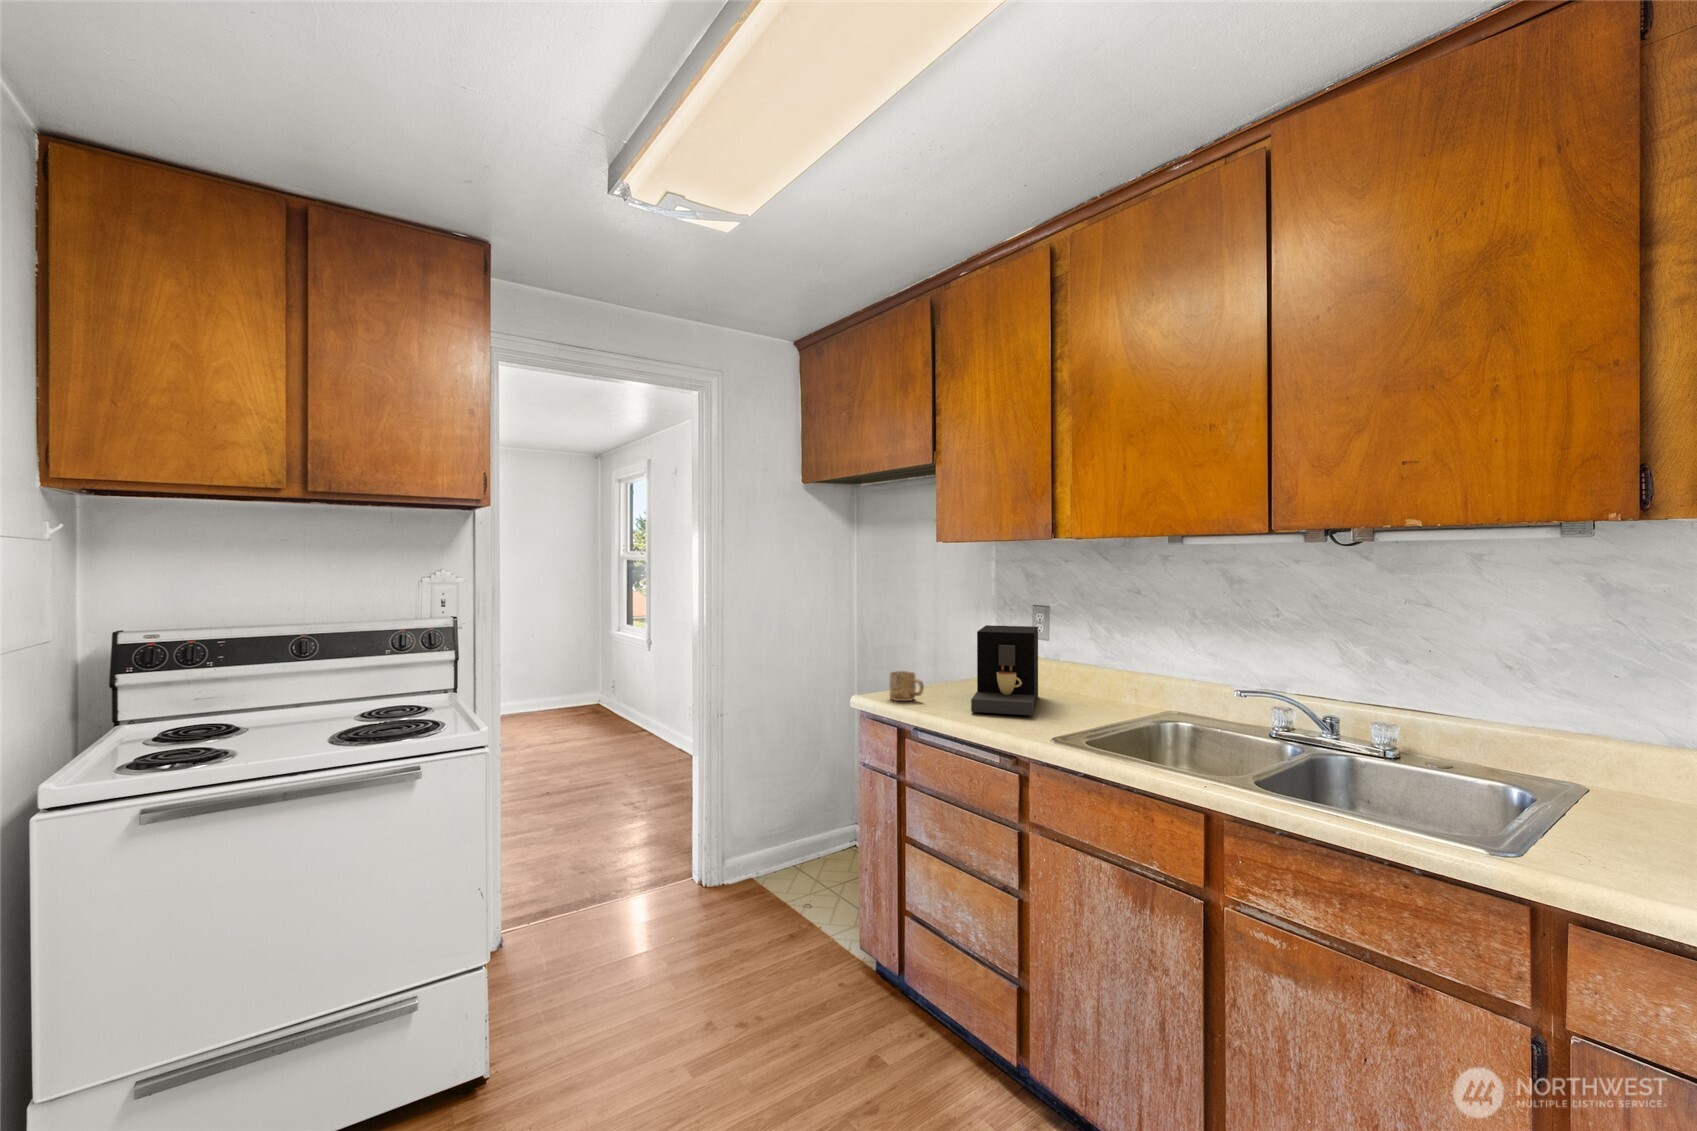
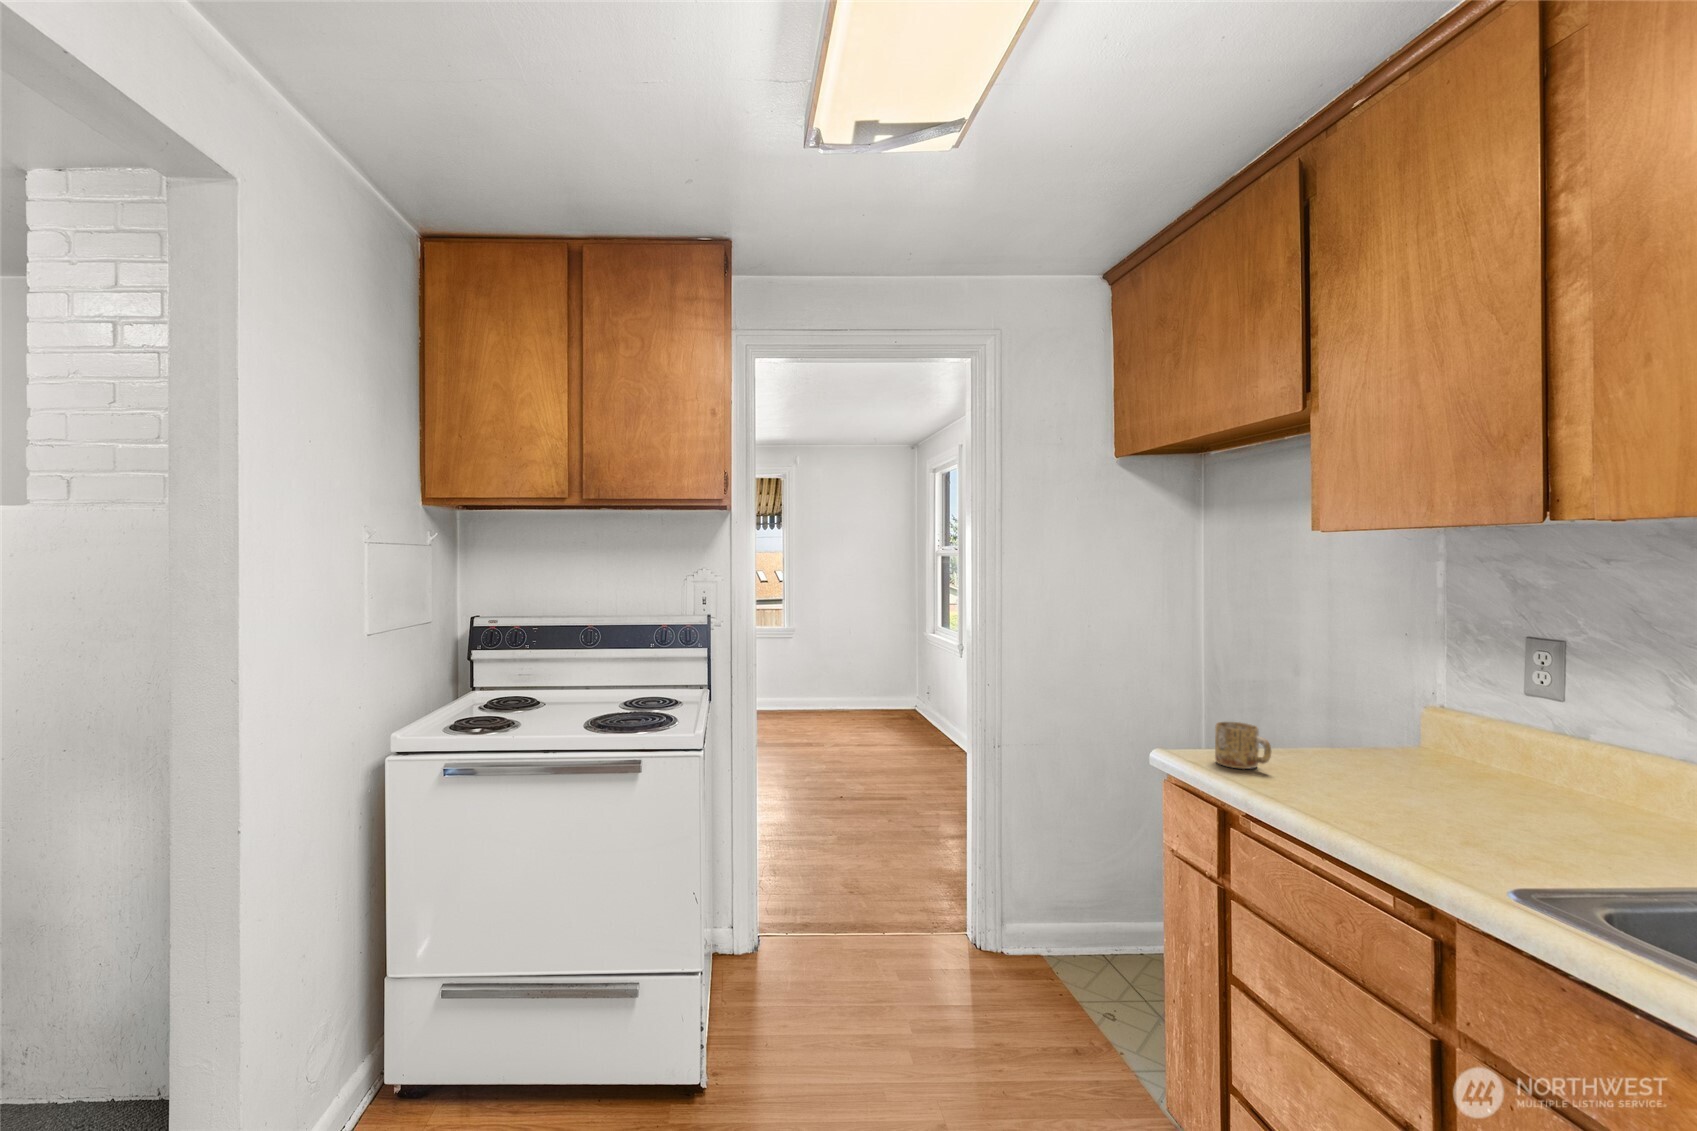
coffee maker: present [971,625,1038,715] -> none [1352,662,1499,828]

